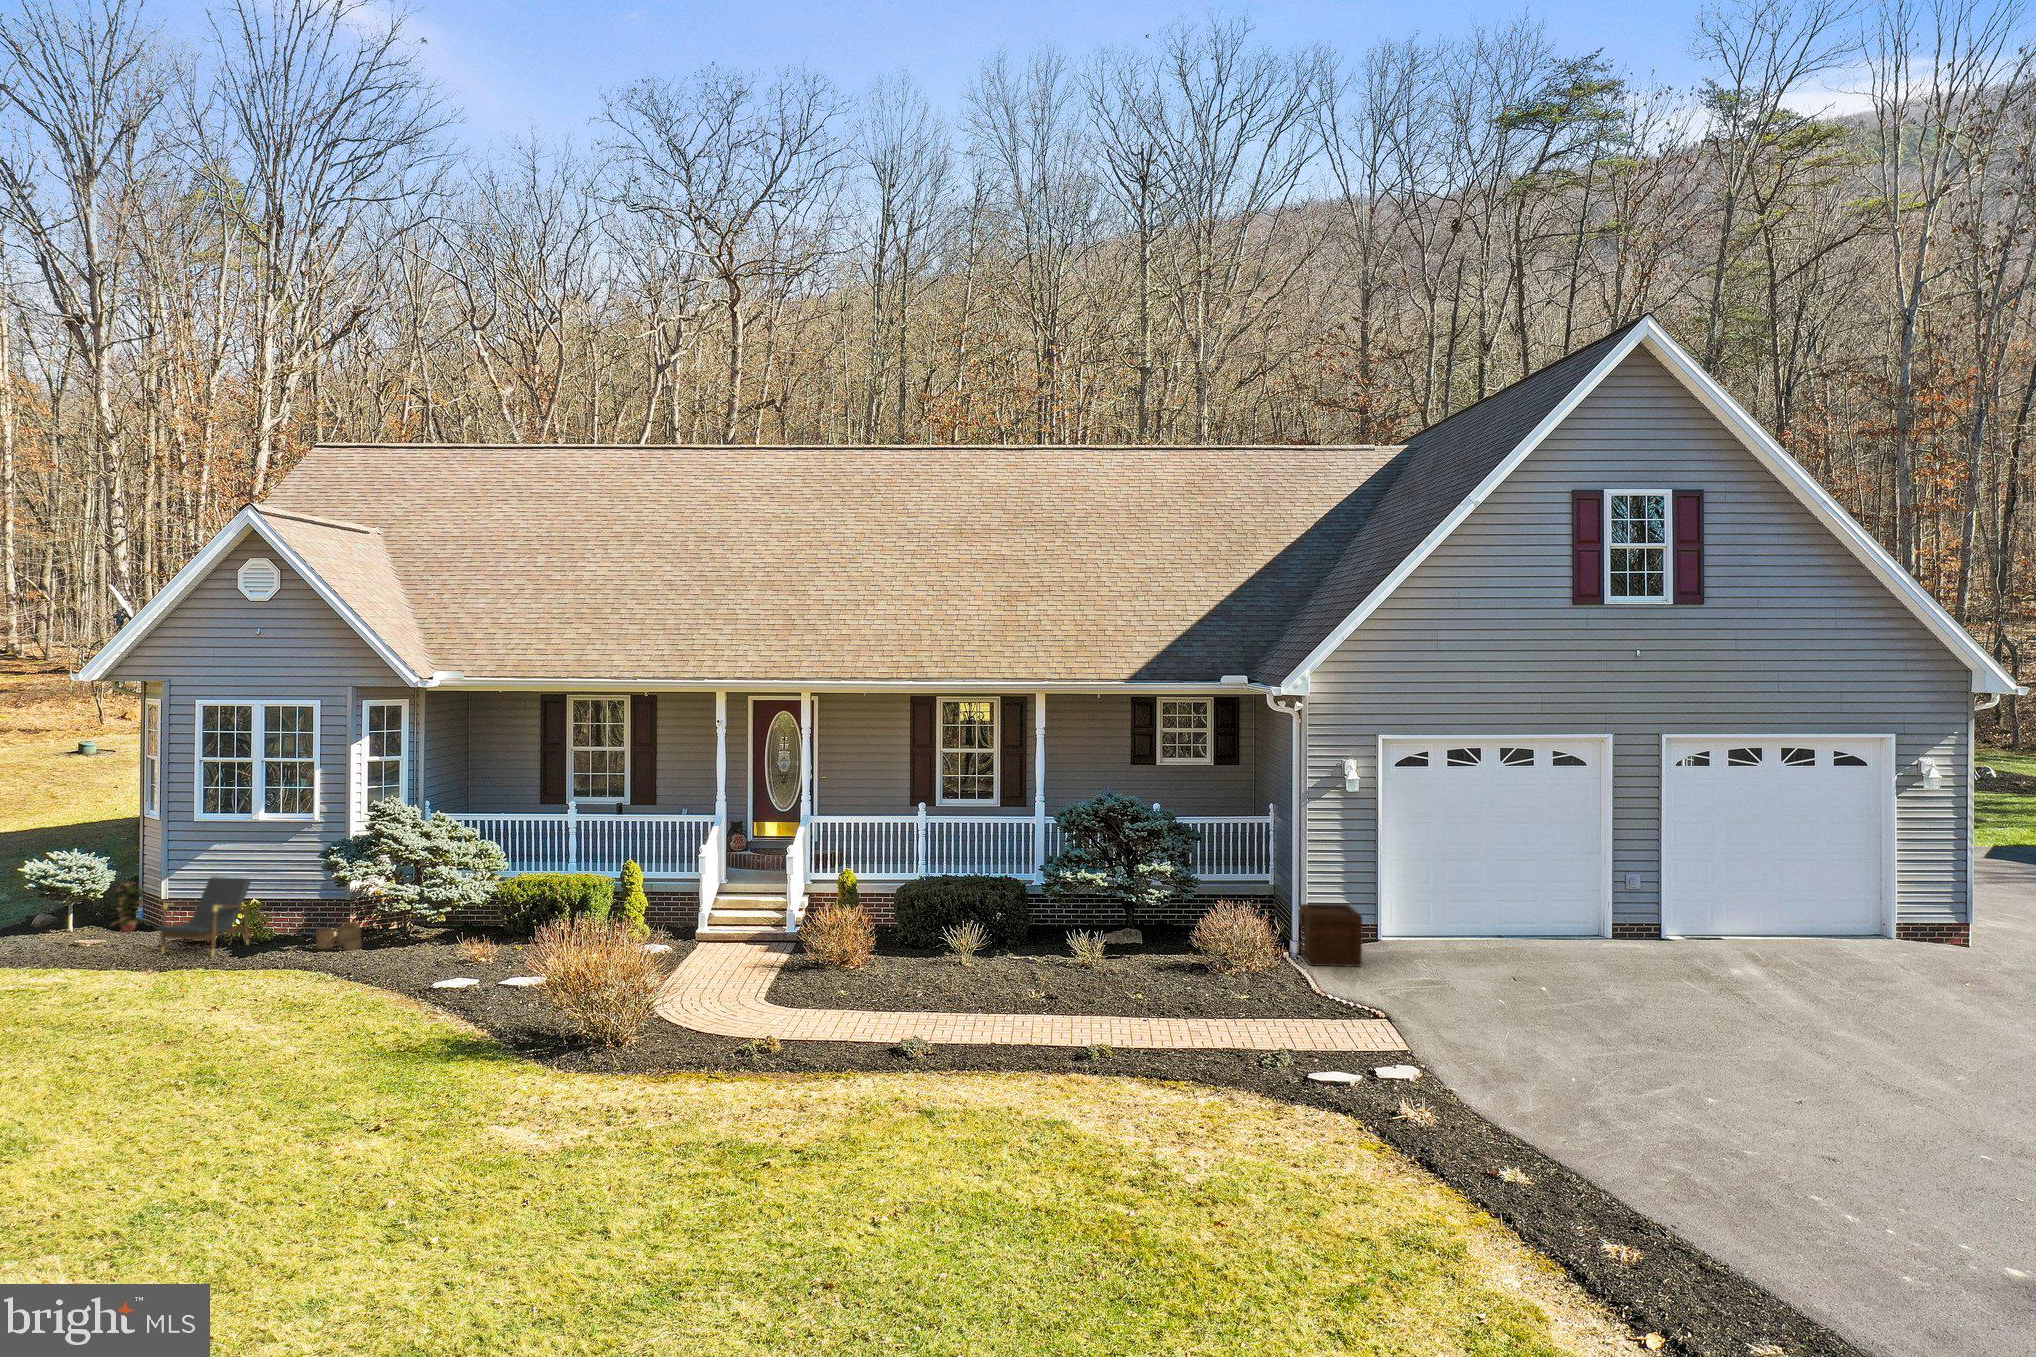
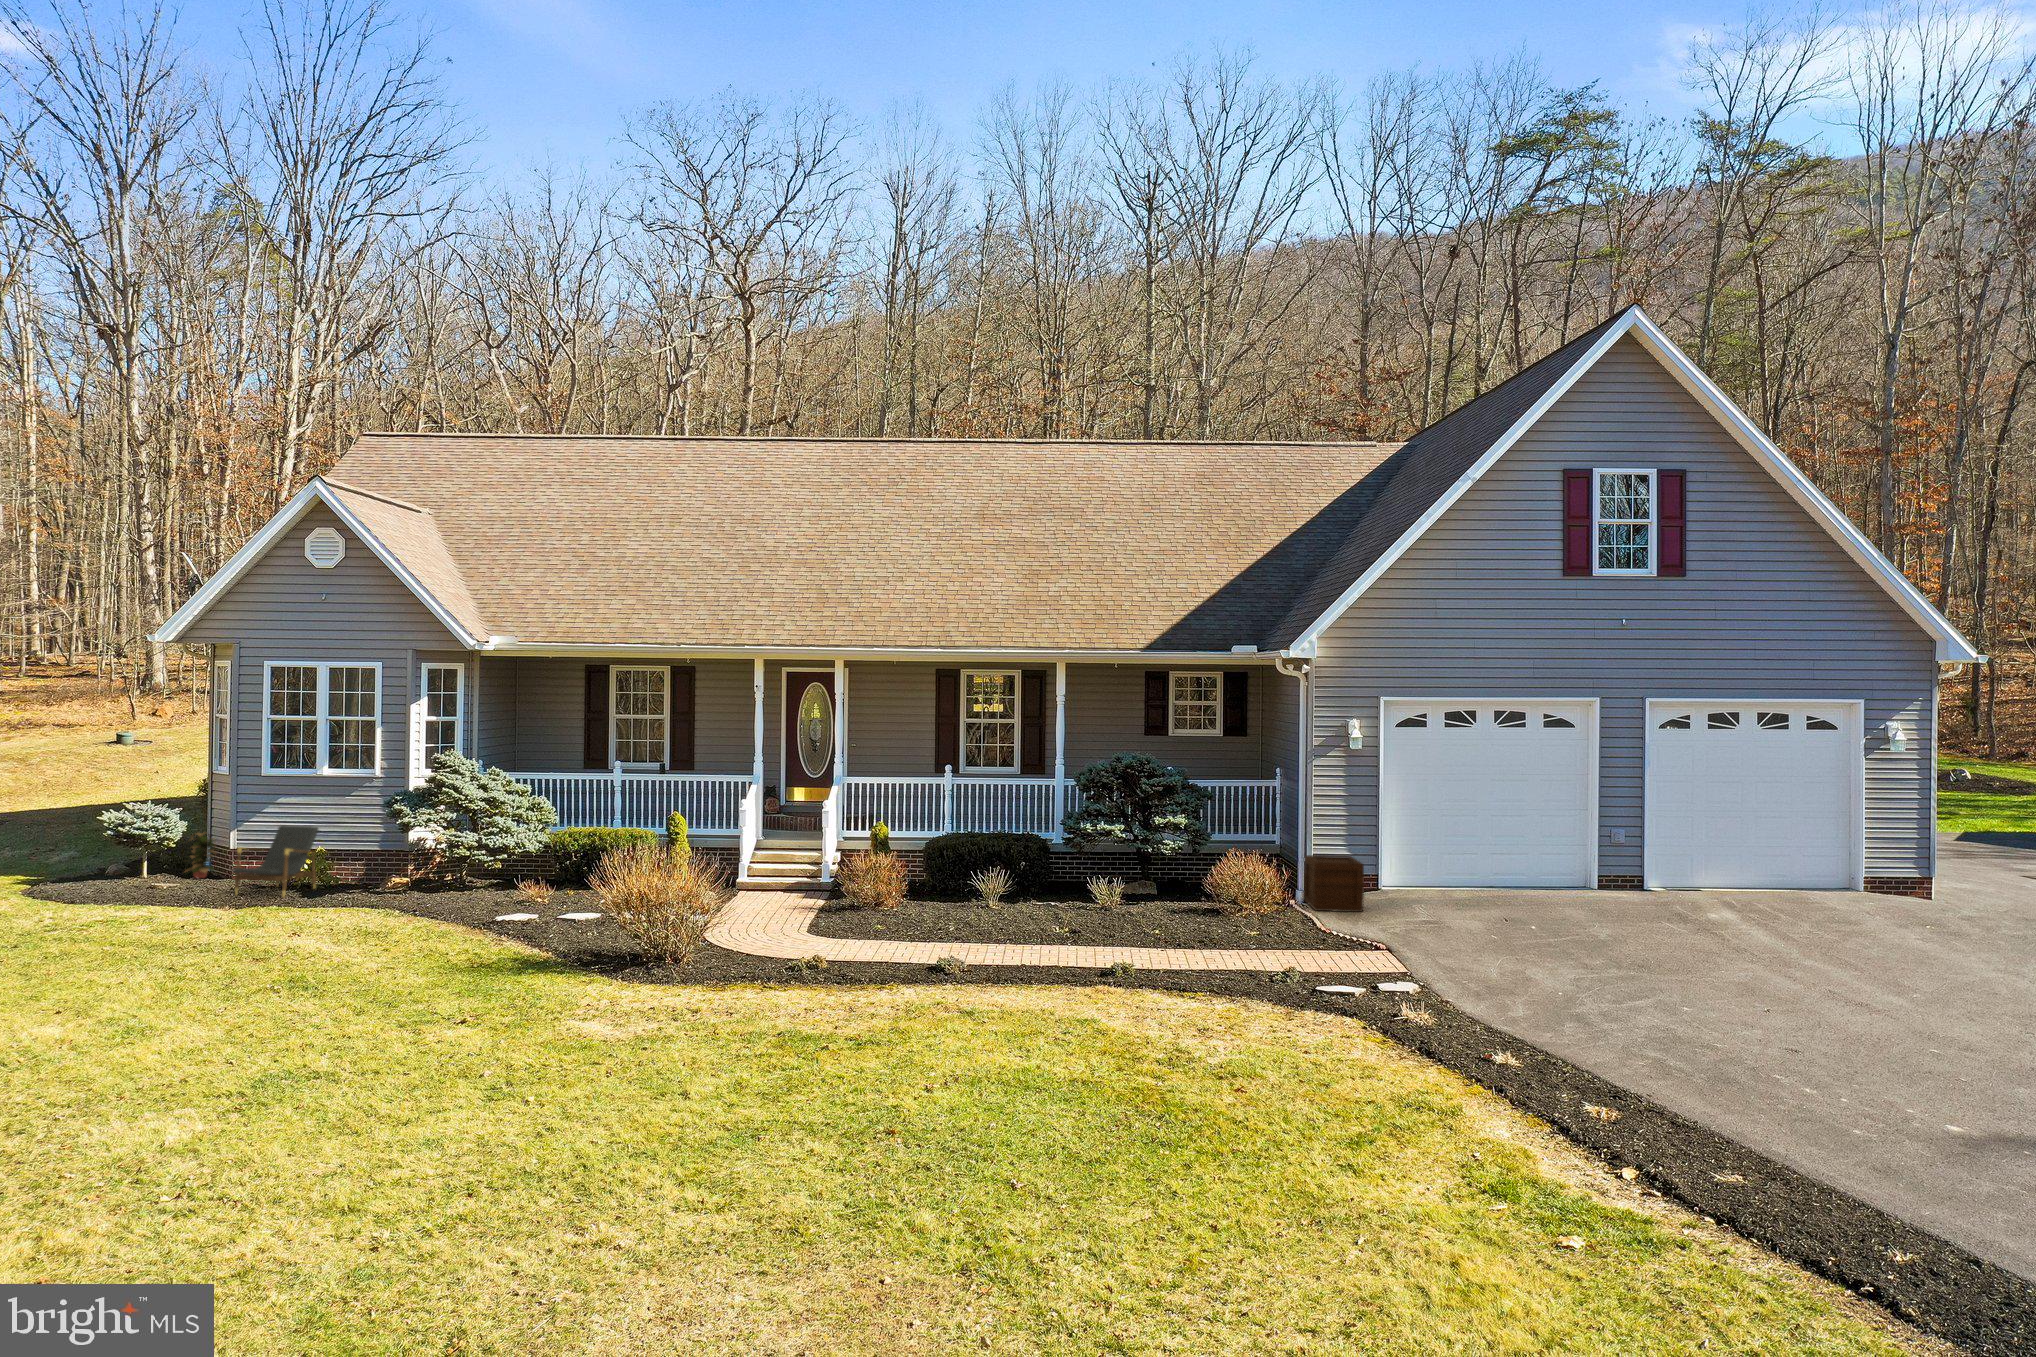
woven basket: present [316,922,362,950] -> none [380,868,422,893]

